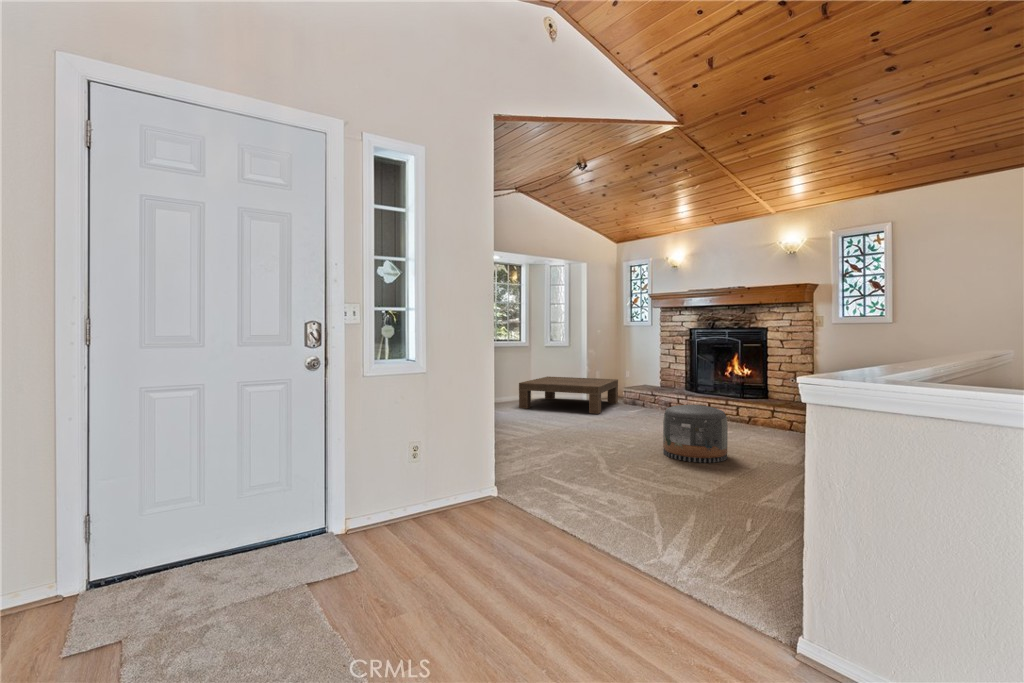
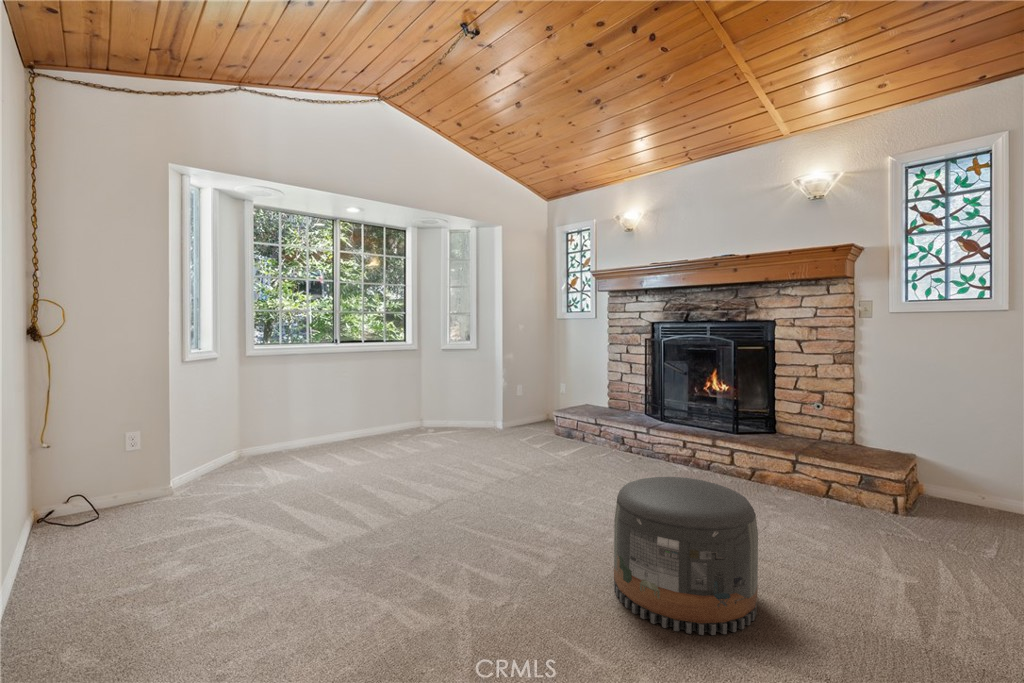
coffee table: present [519,376,618,414] -> none [384,394,546,461]

